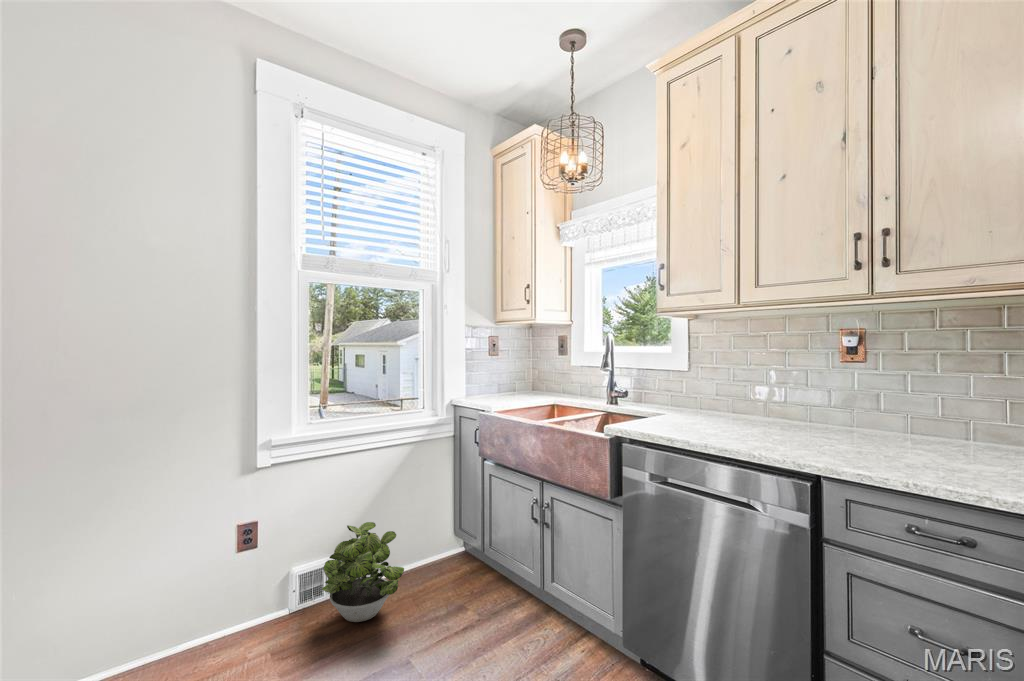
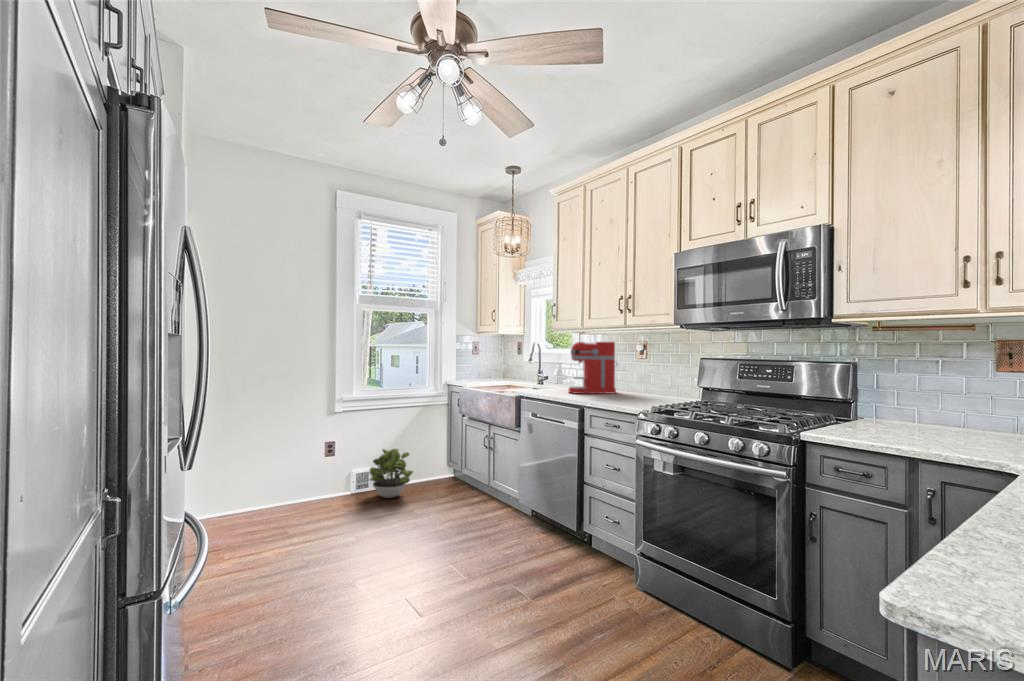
coffee maker: none [710,331,802,434] -> present [568,342,616,394]

